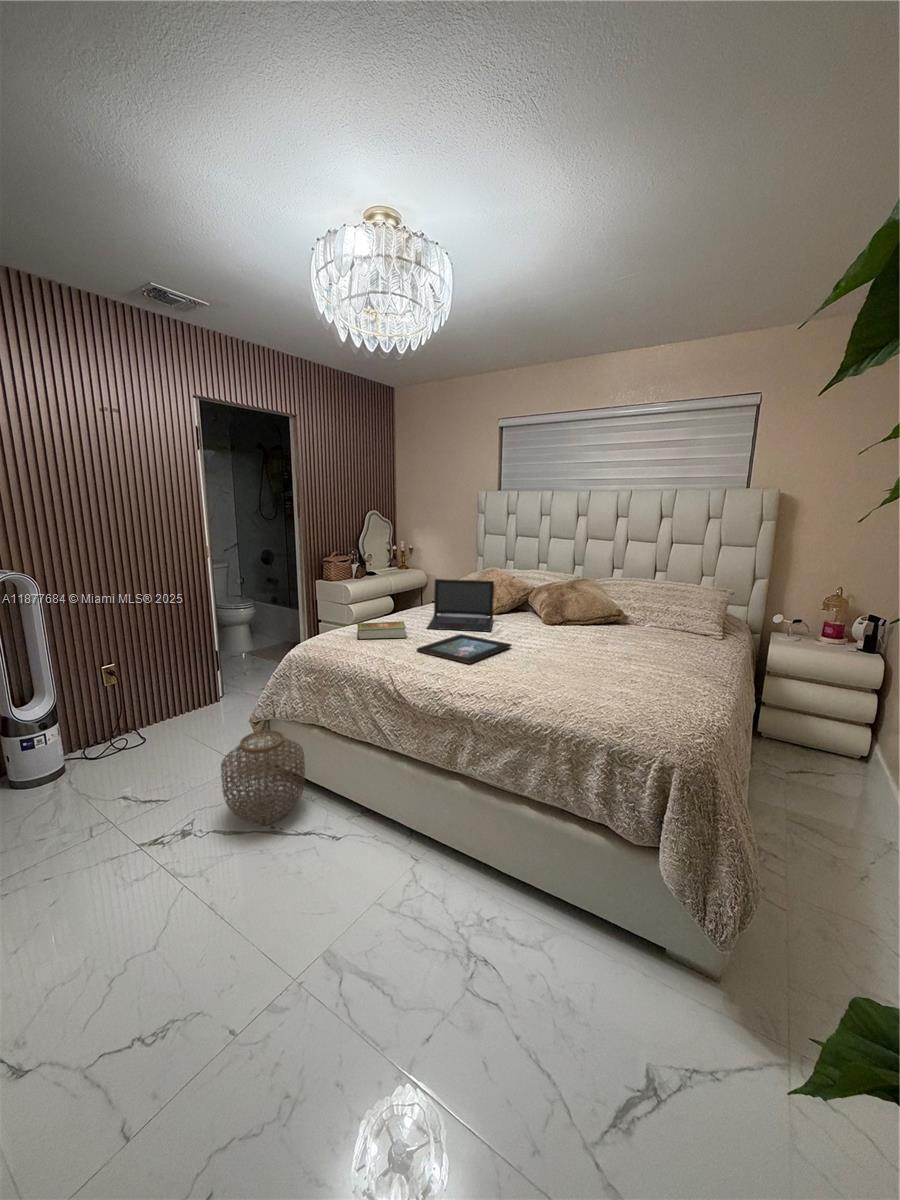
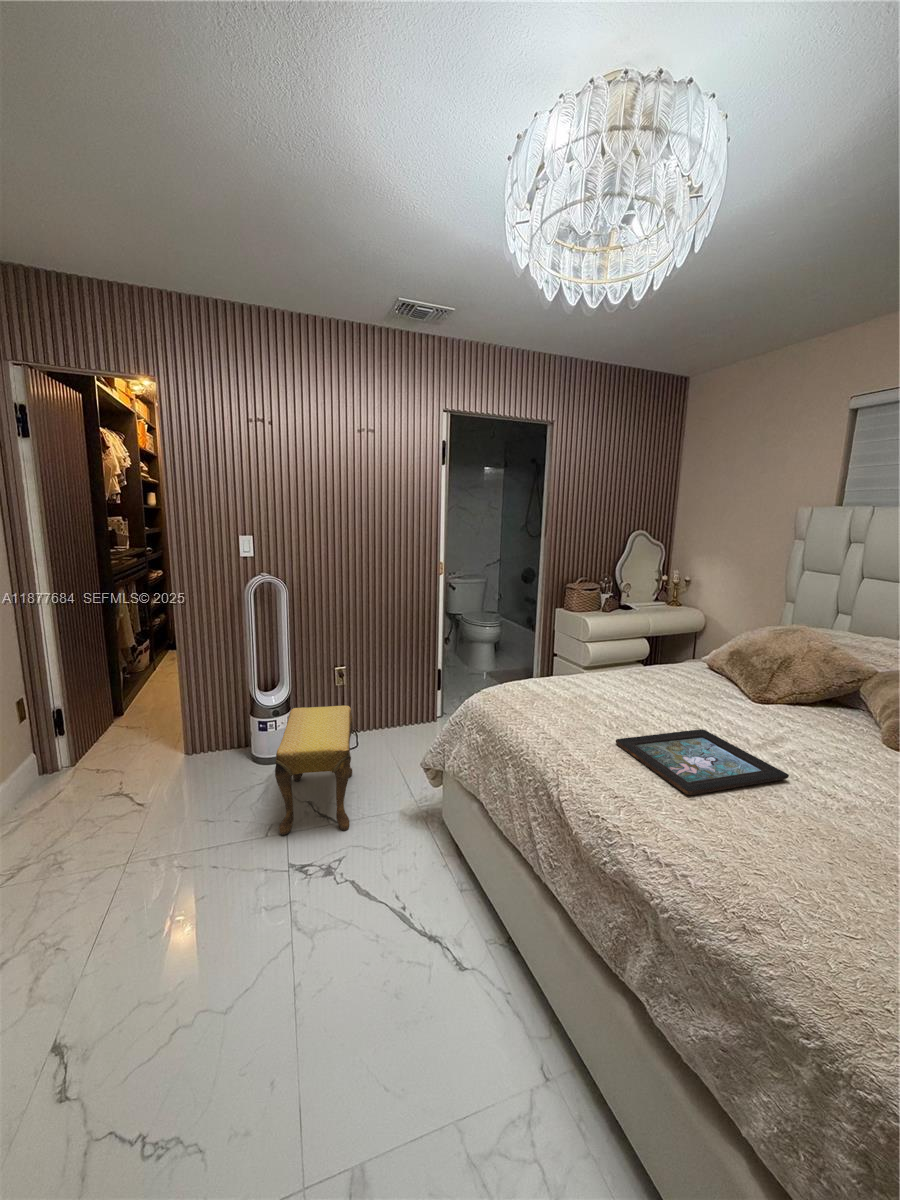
laptop: present [427,579,494,632] -> none [656,634,787,735]
book: present [357,621,406,639] -> none [549,679,622,715]
footstool: none [77,694,183,829] -> present [275,706,353,835]
woven basket: present [221,730,305,825] -> none [365,785,457,901]

